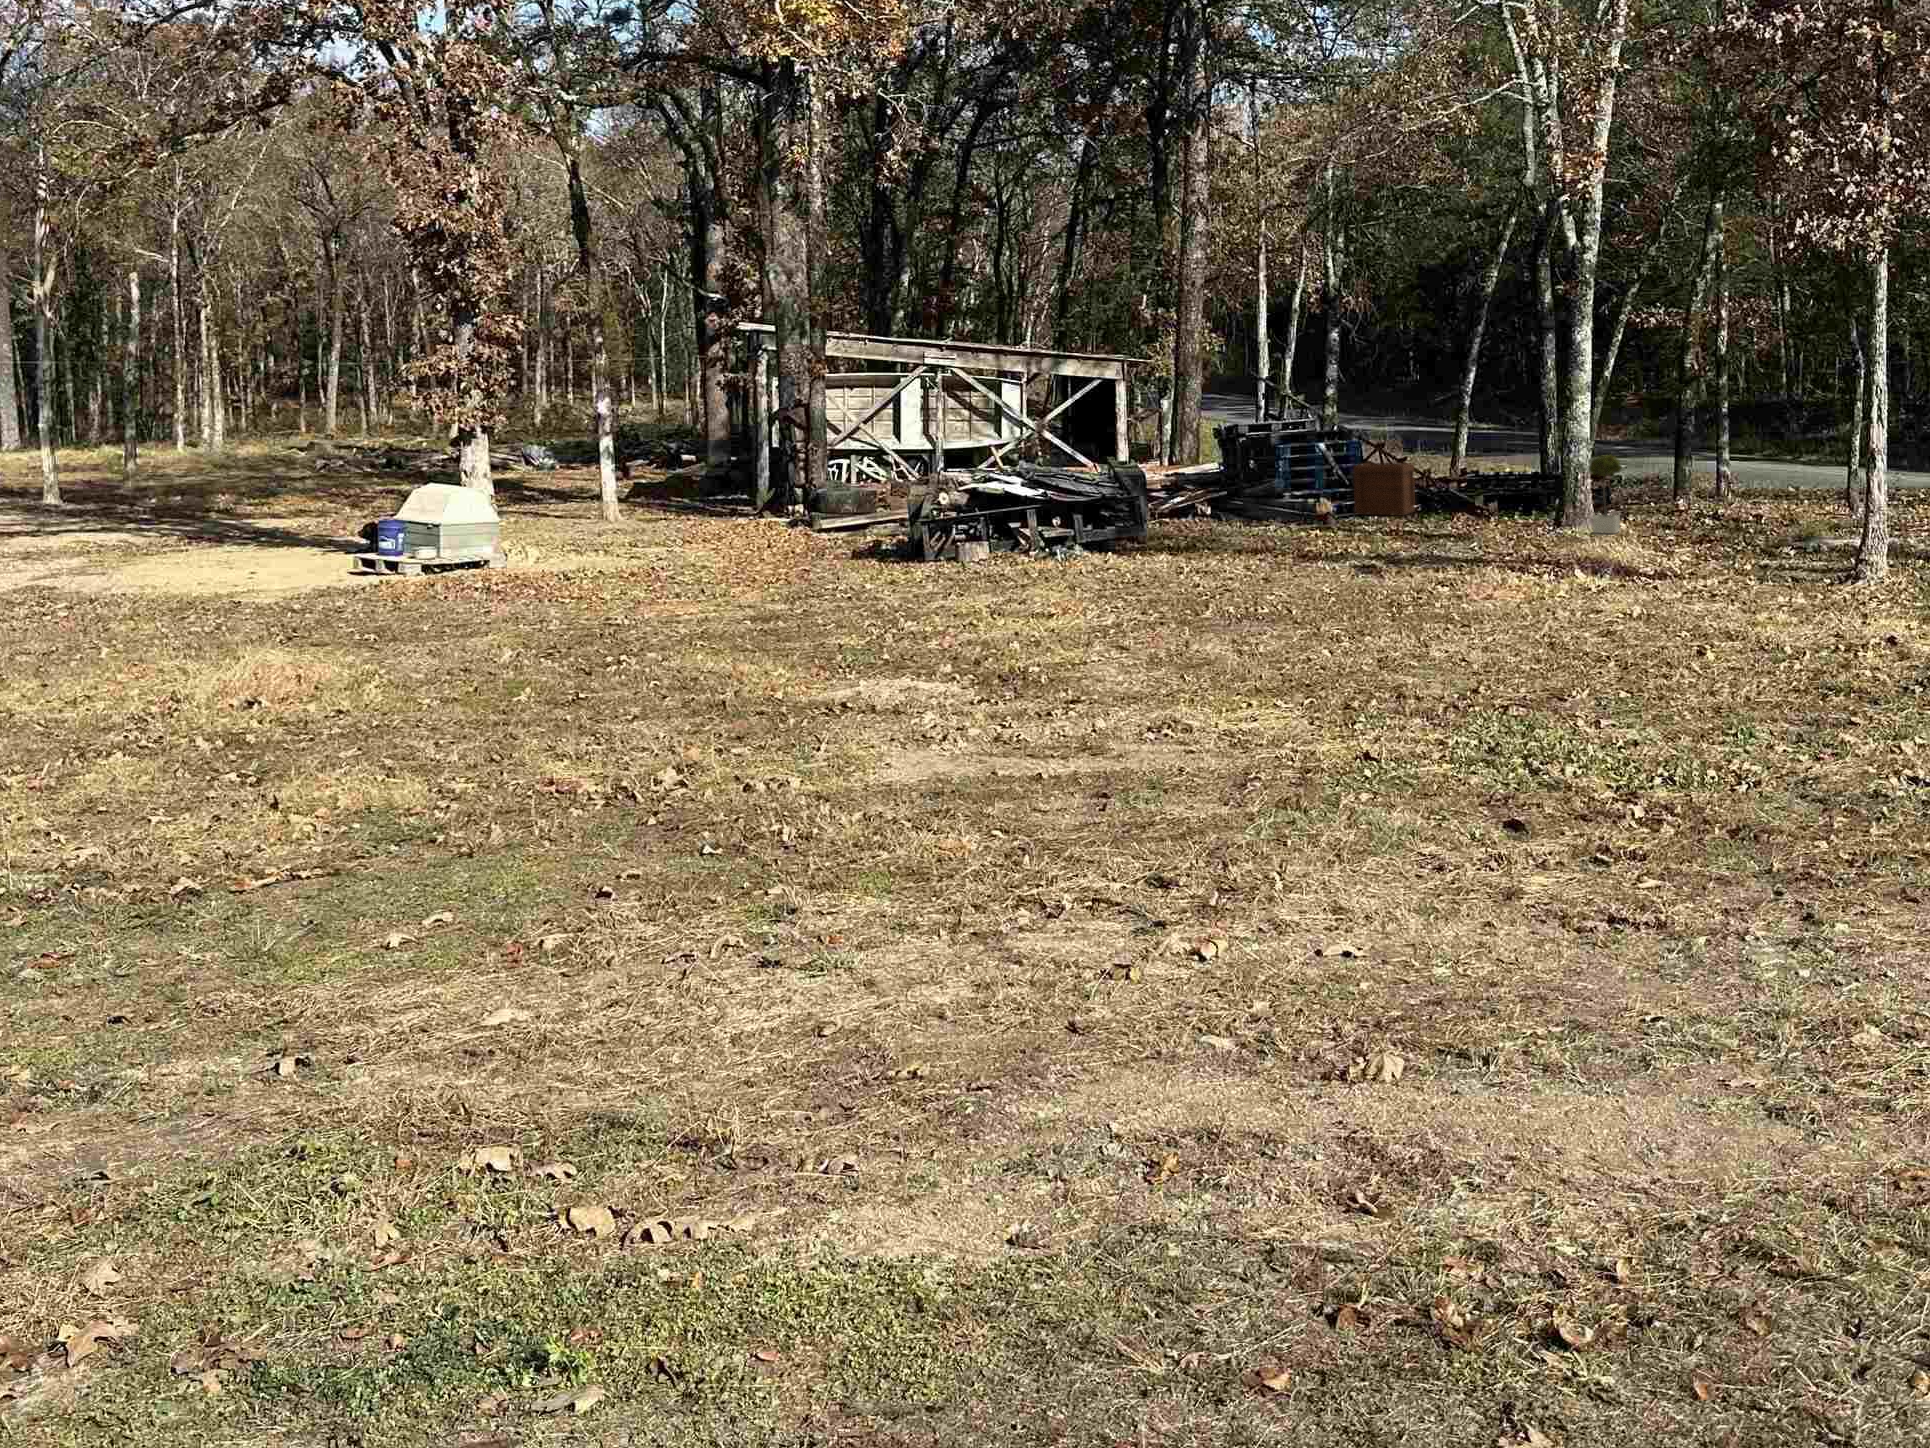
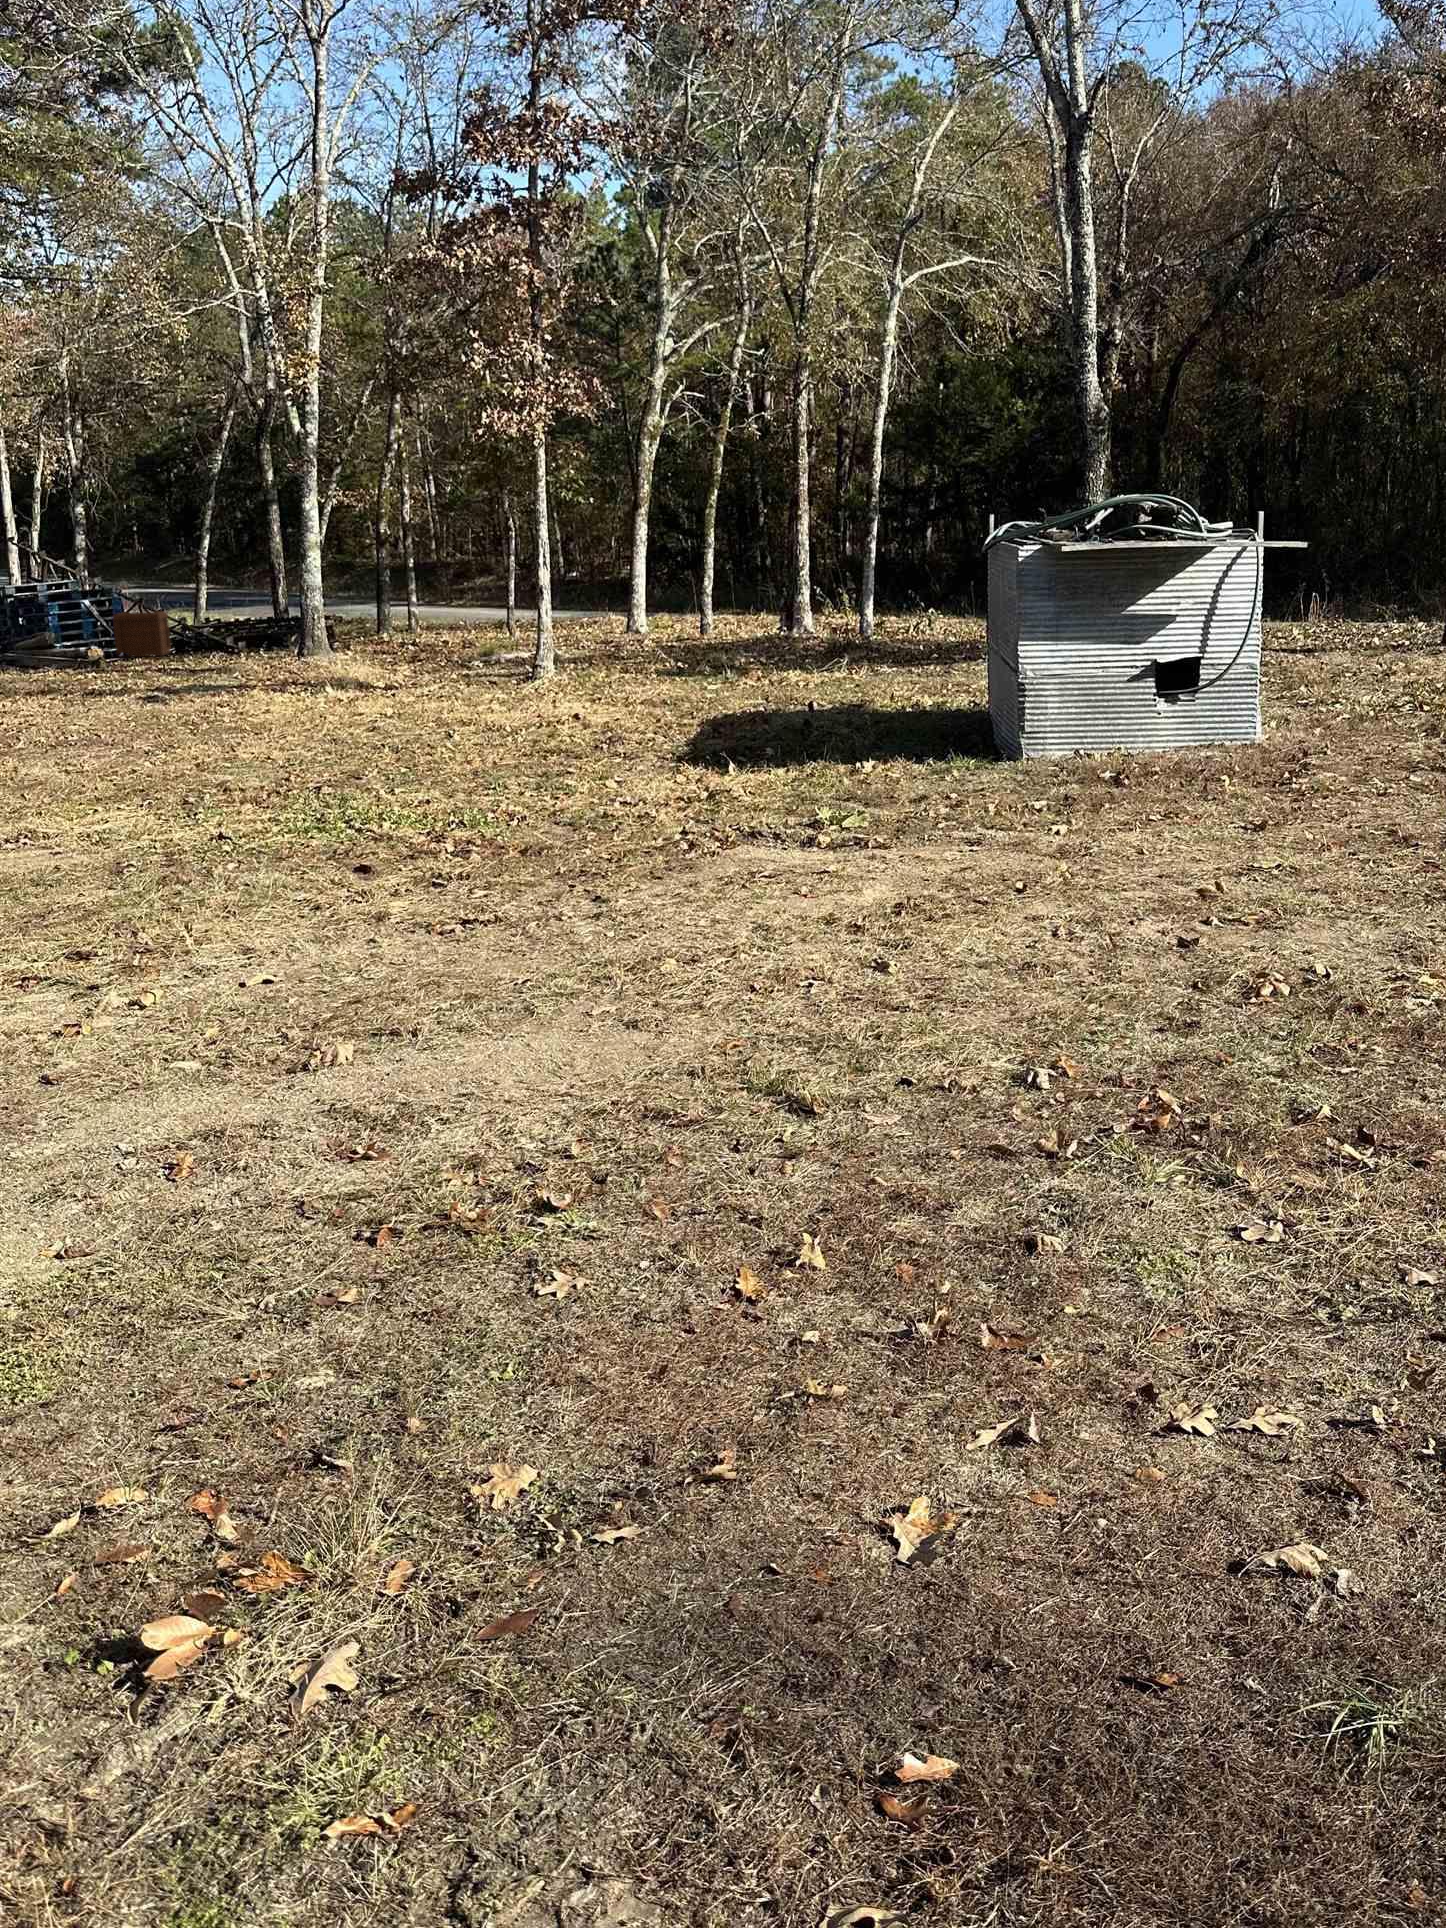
potted tree: present [1589,455,1622,534] -> none [323,597,350,661]

